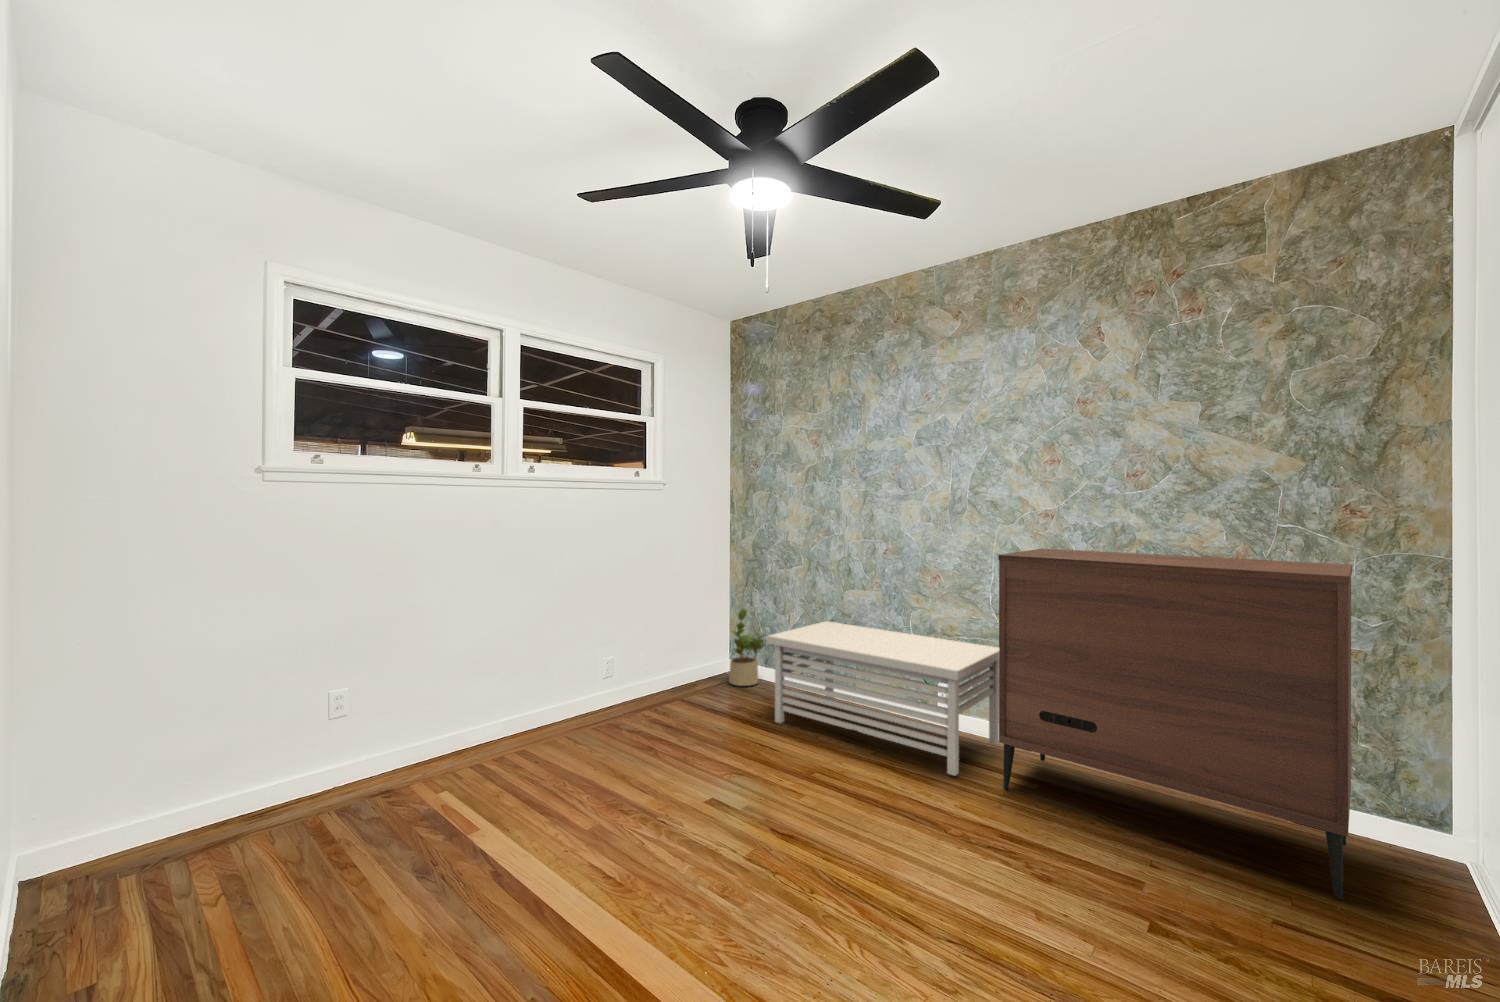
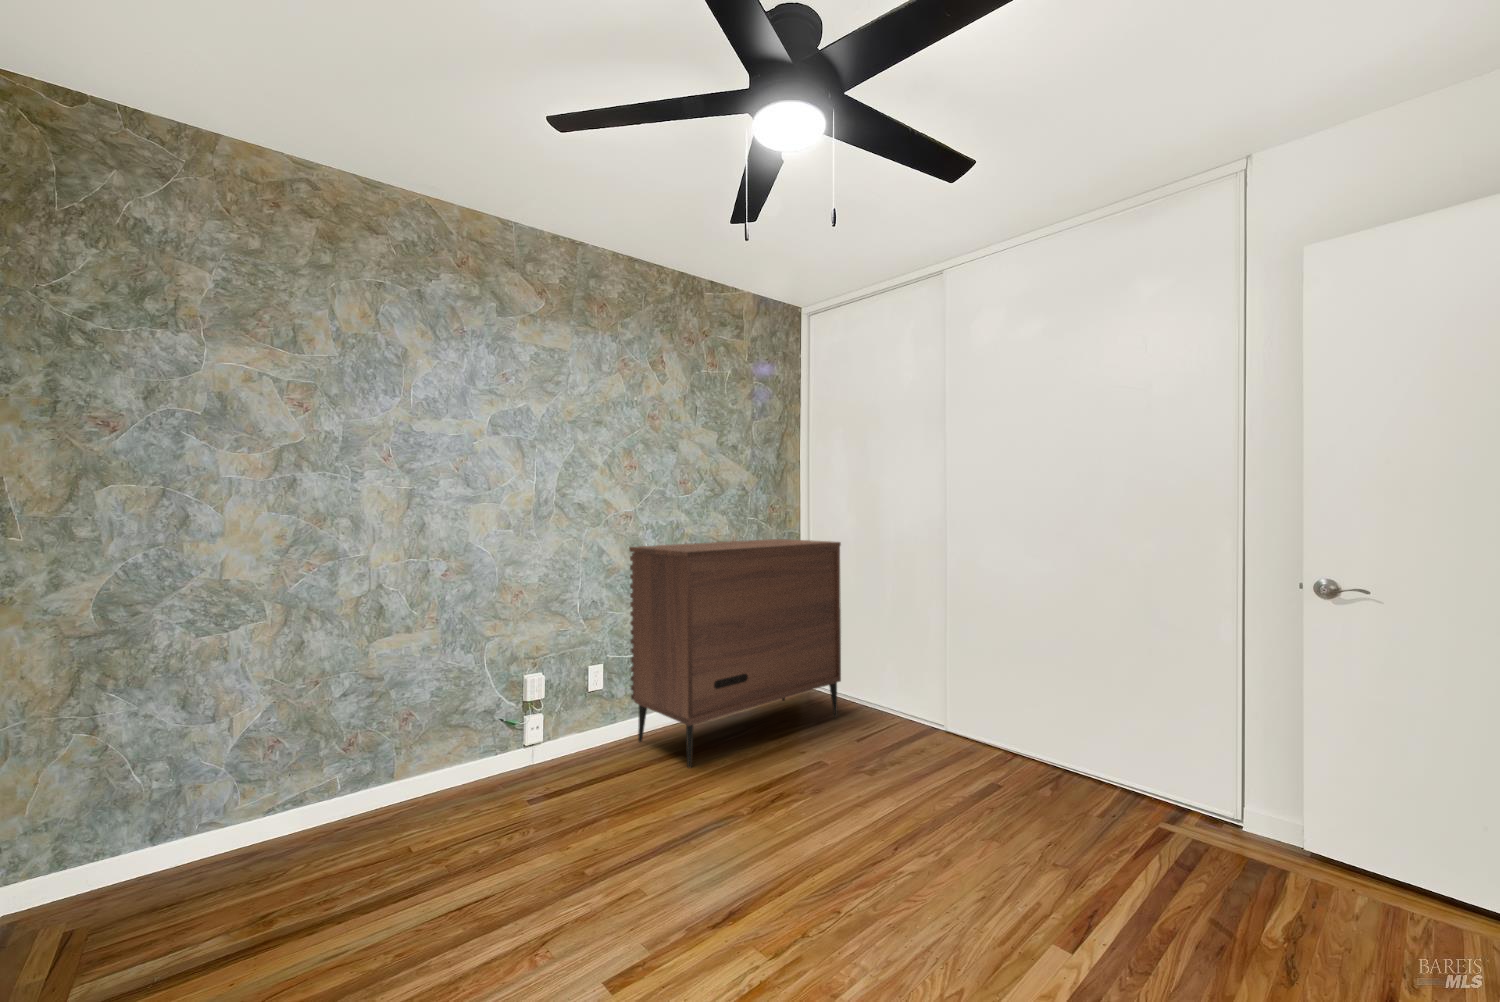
potted plant: present [729,608,766,686] -> none [95,738,198,920]
storage bench: present [767,621,999,776] -> none [345,652,666,879]

